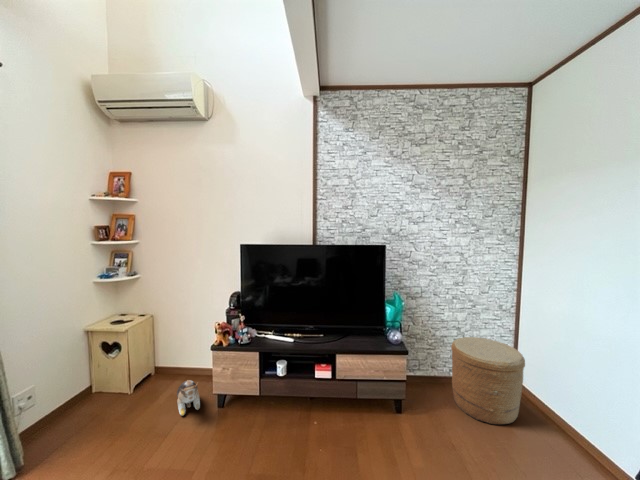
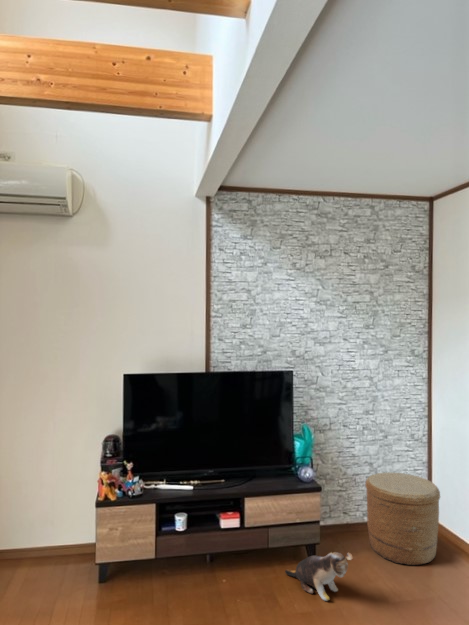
plush toy: present [177,380,200,416] -> present [285,552,352,601]

